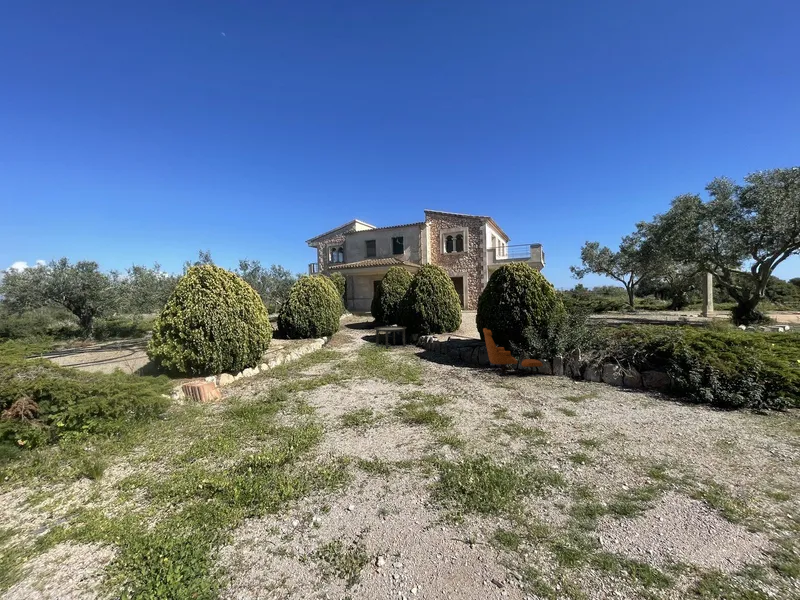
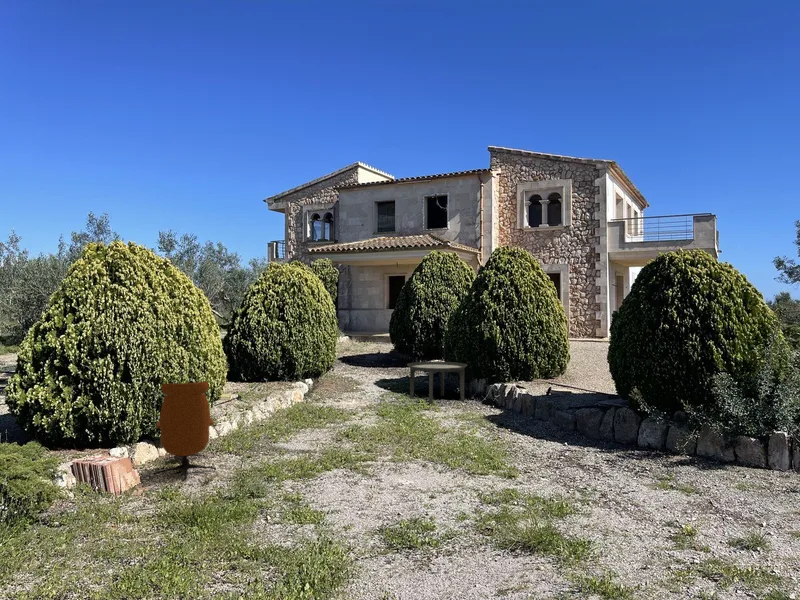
lounge chair: present [483,328,543,377] -> present [154,381,216,481]

